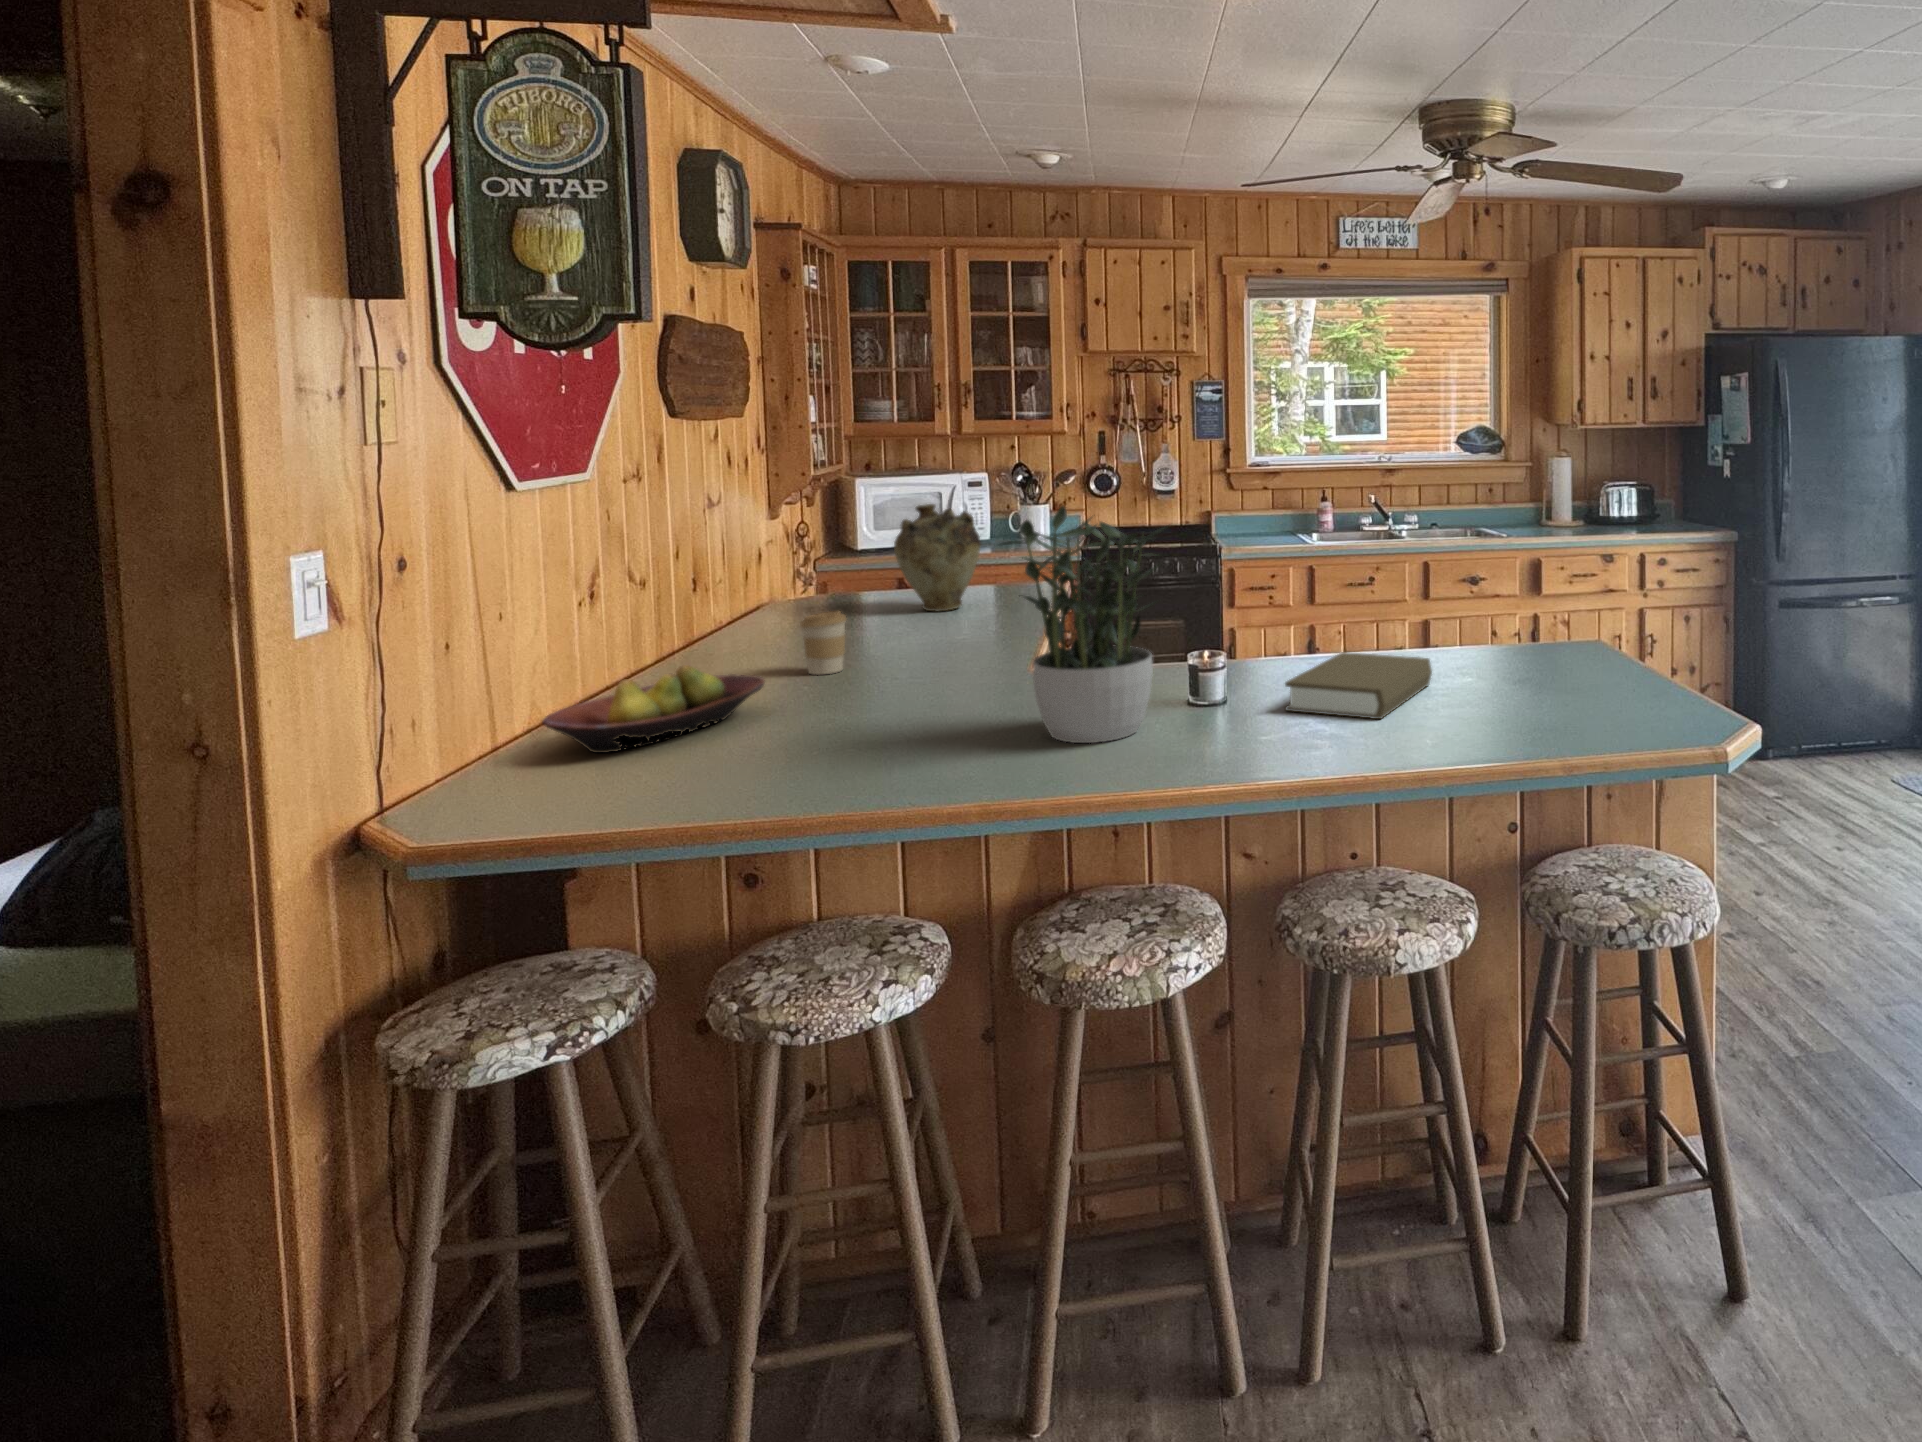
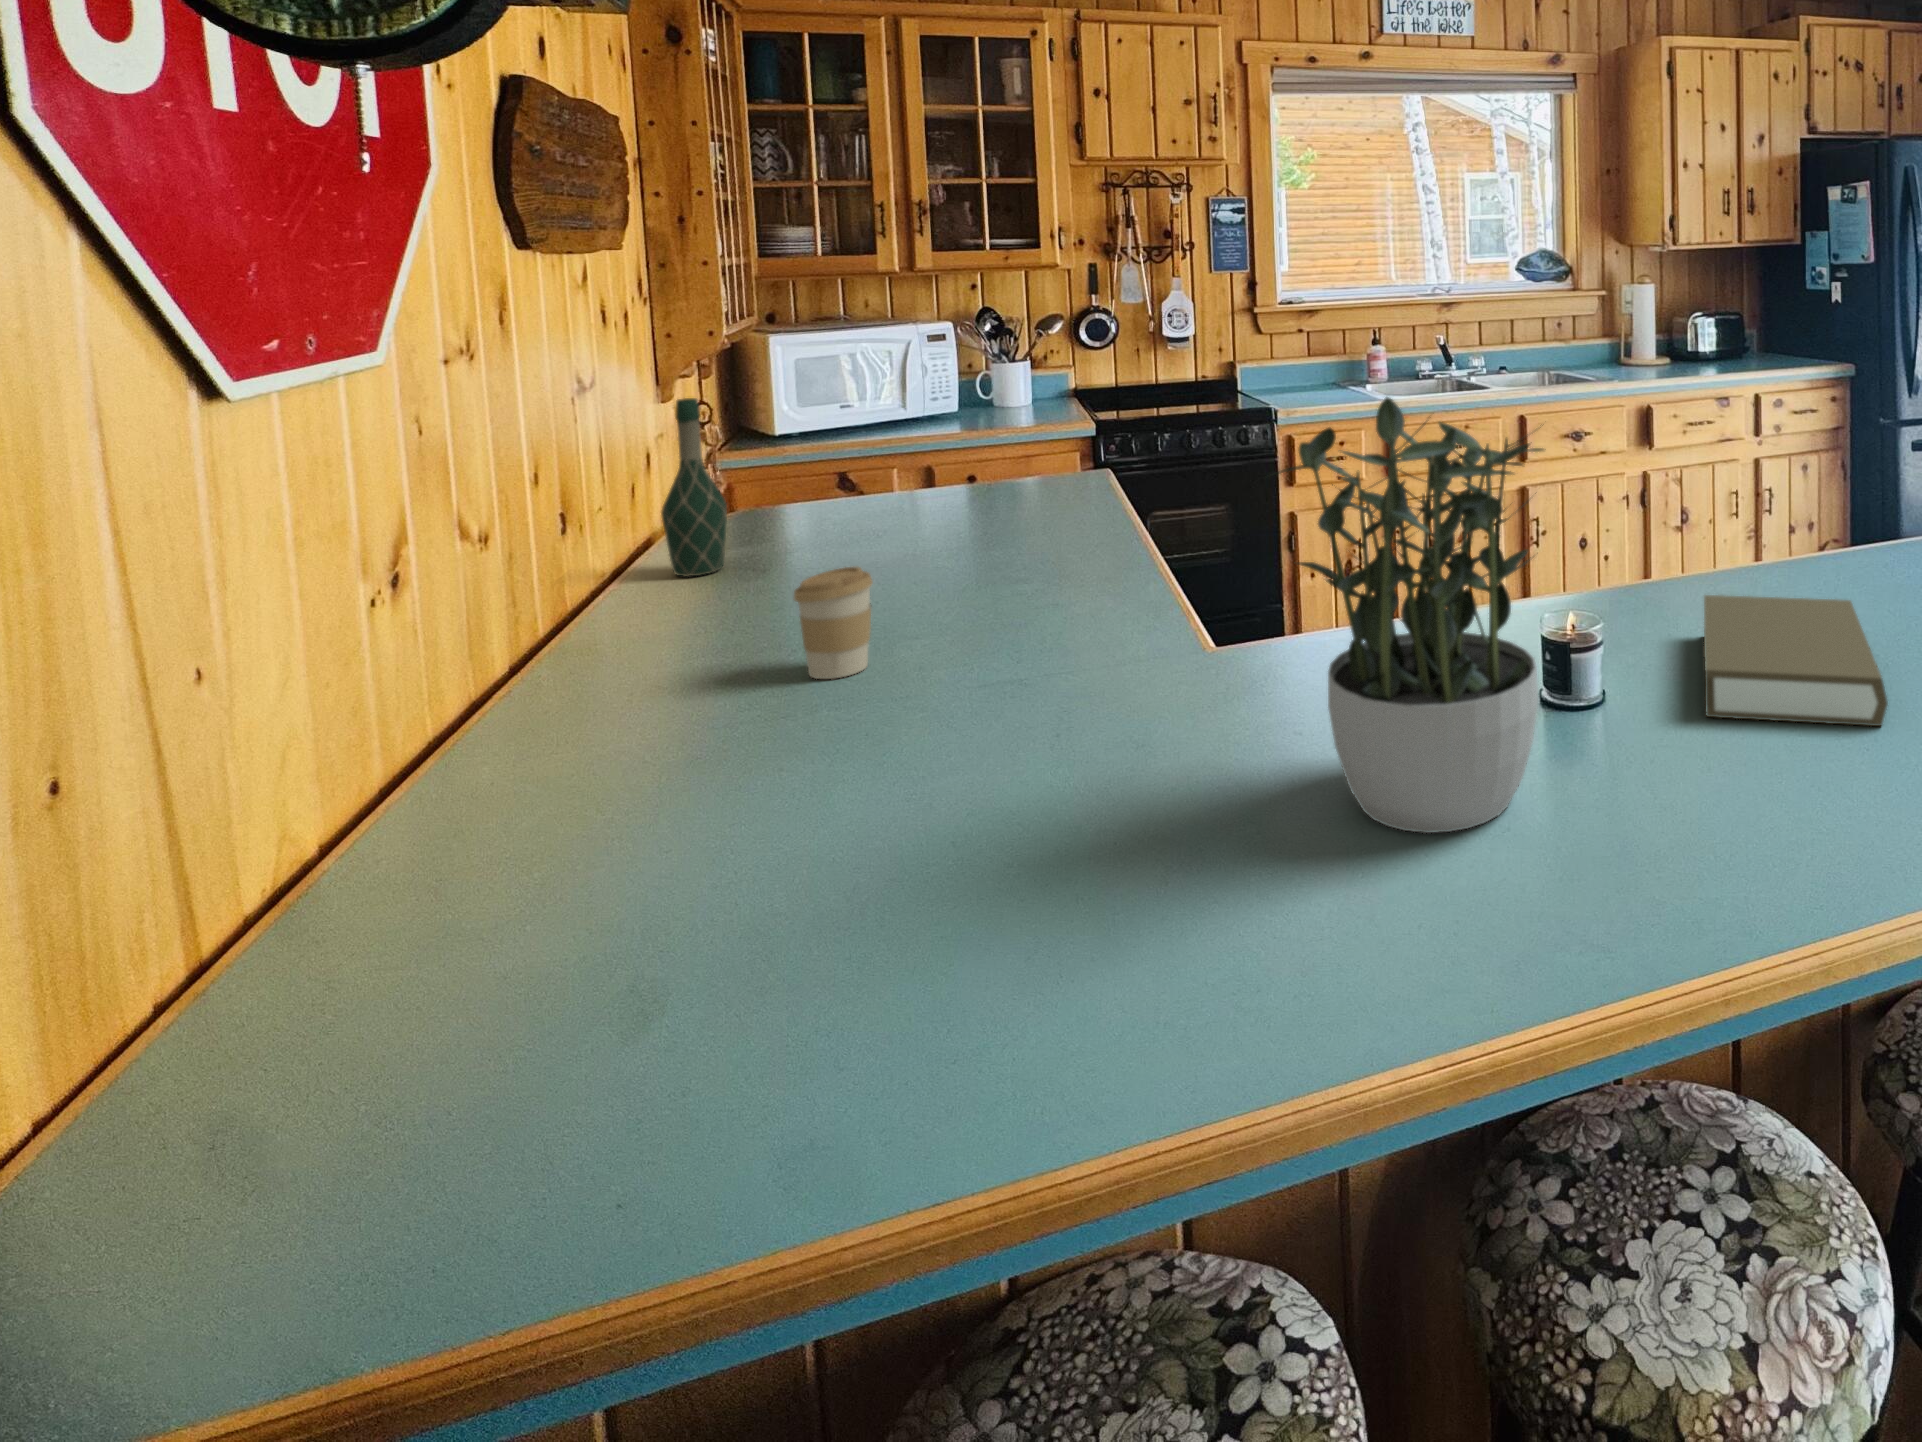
vase: present [894,504,980,611] -> none [883,373,1011,531]
wine bottle: none [751,513,791,628] -> present [661,398,727,577]
fruit bowl: present [542,665,765,753] -> none [316,716,773,951]

